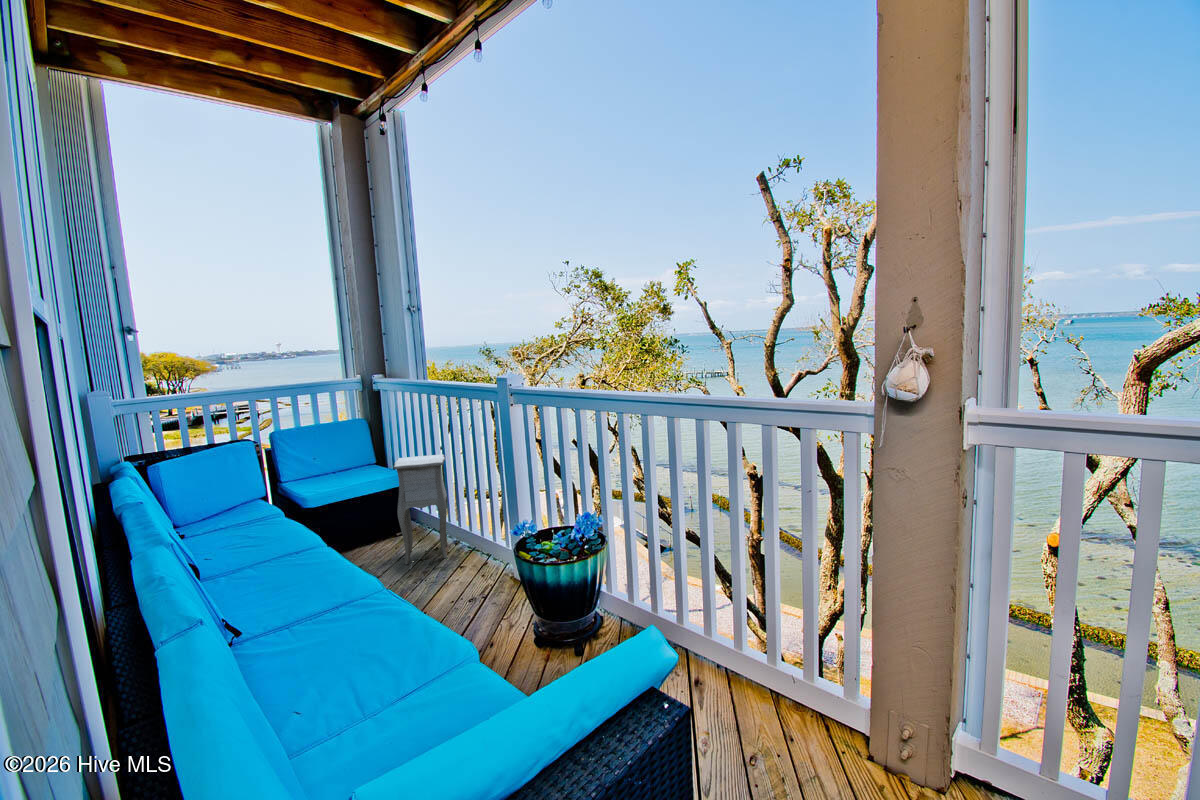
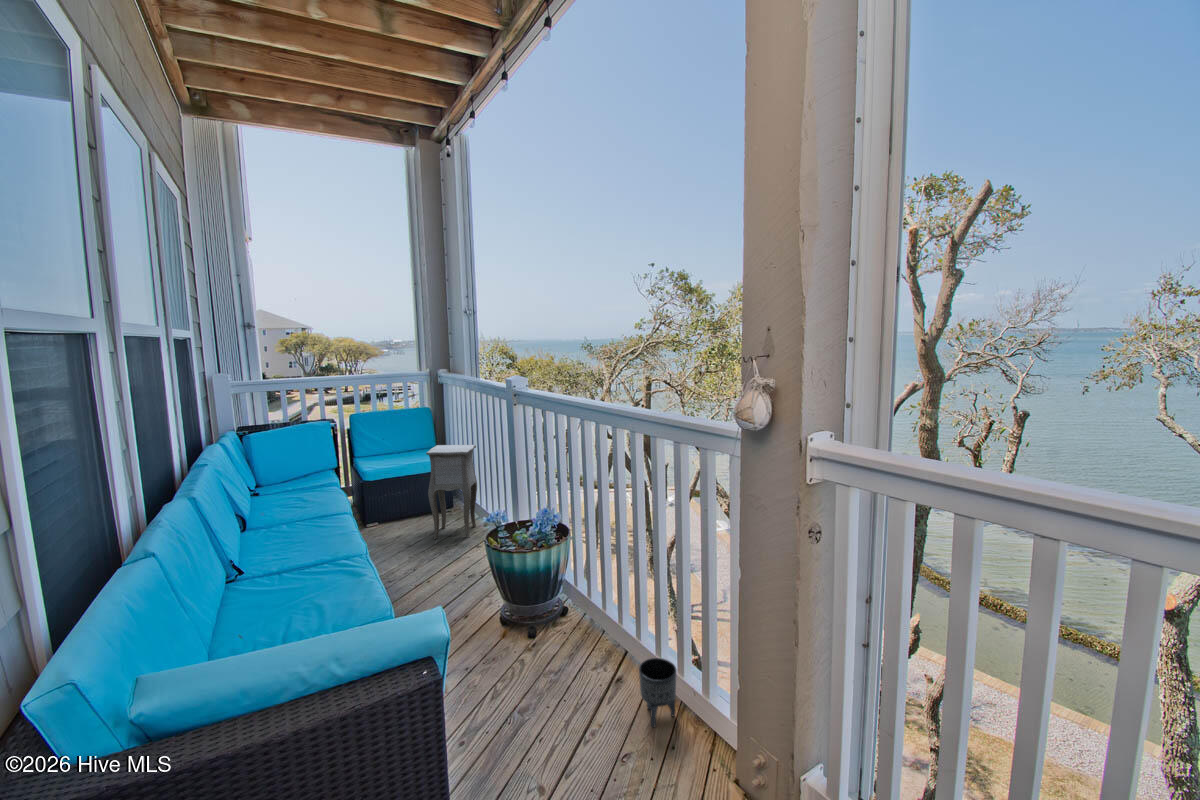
planter: none [738,650,779,723] -> present [639,658,677,727]

